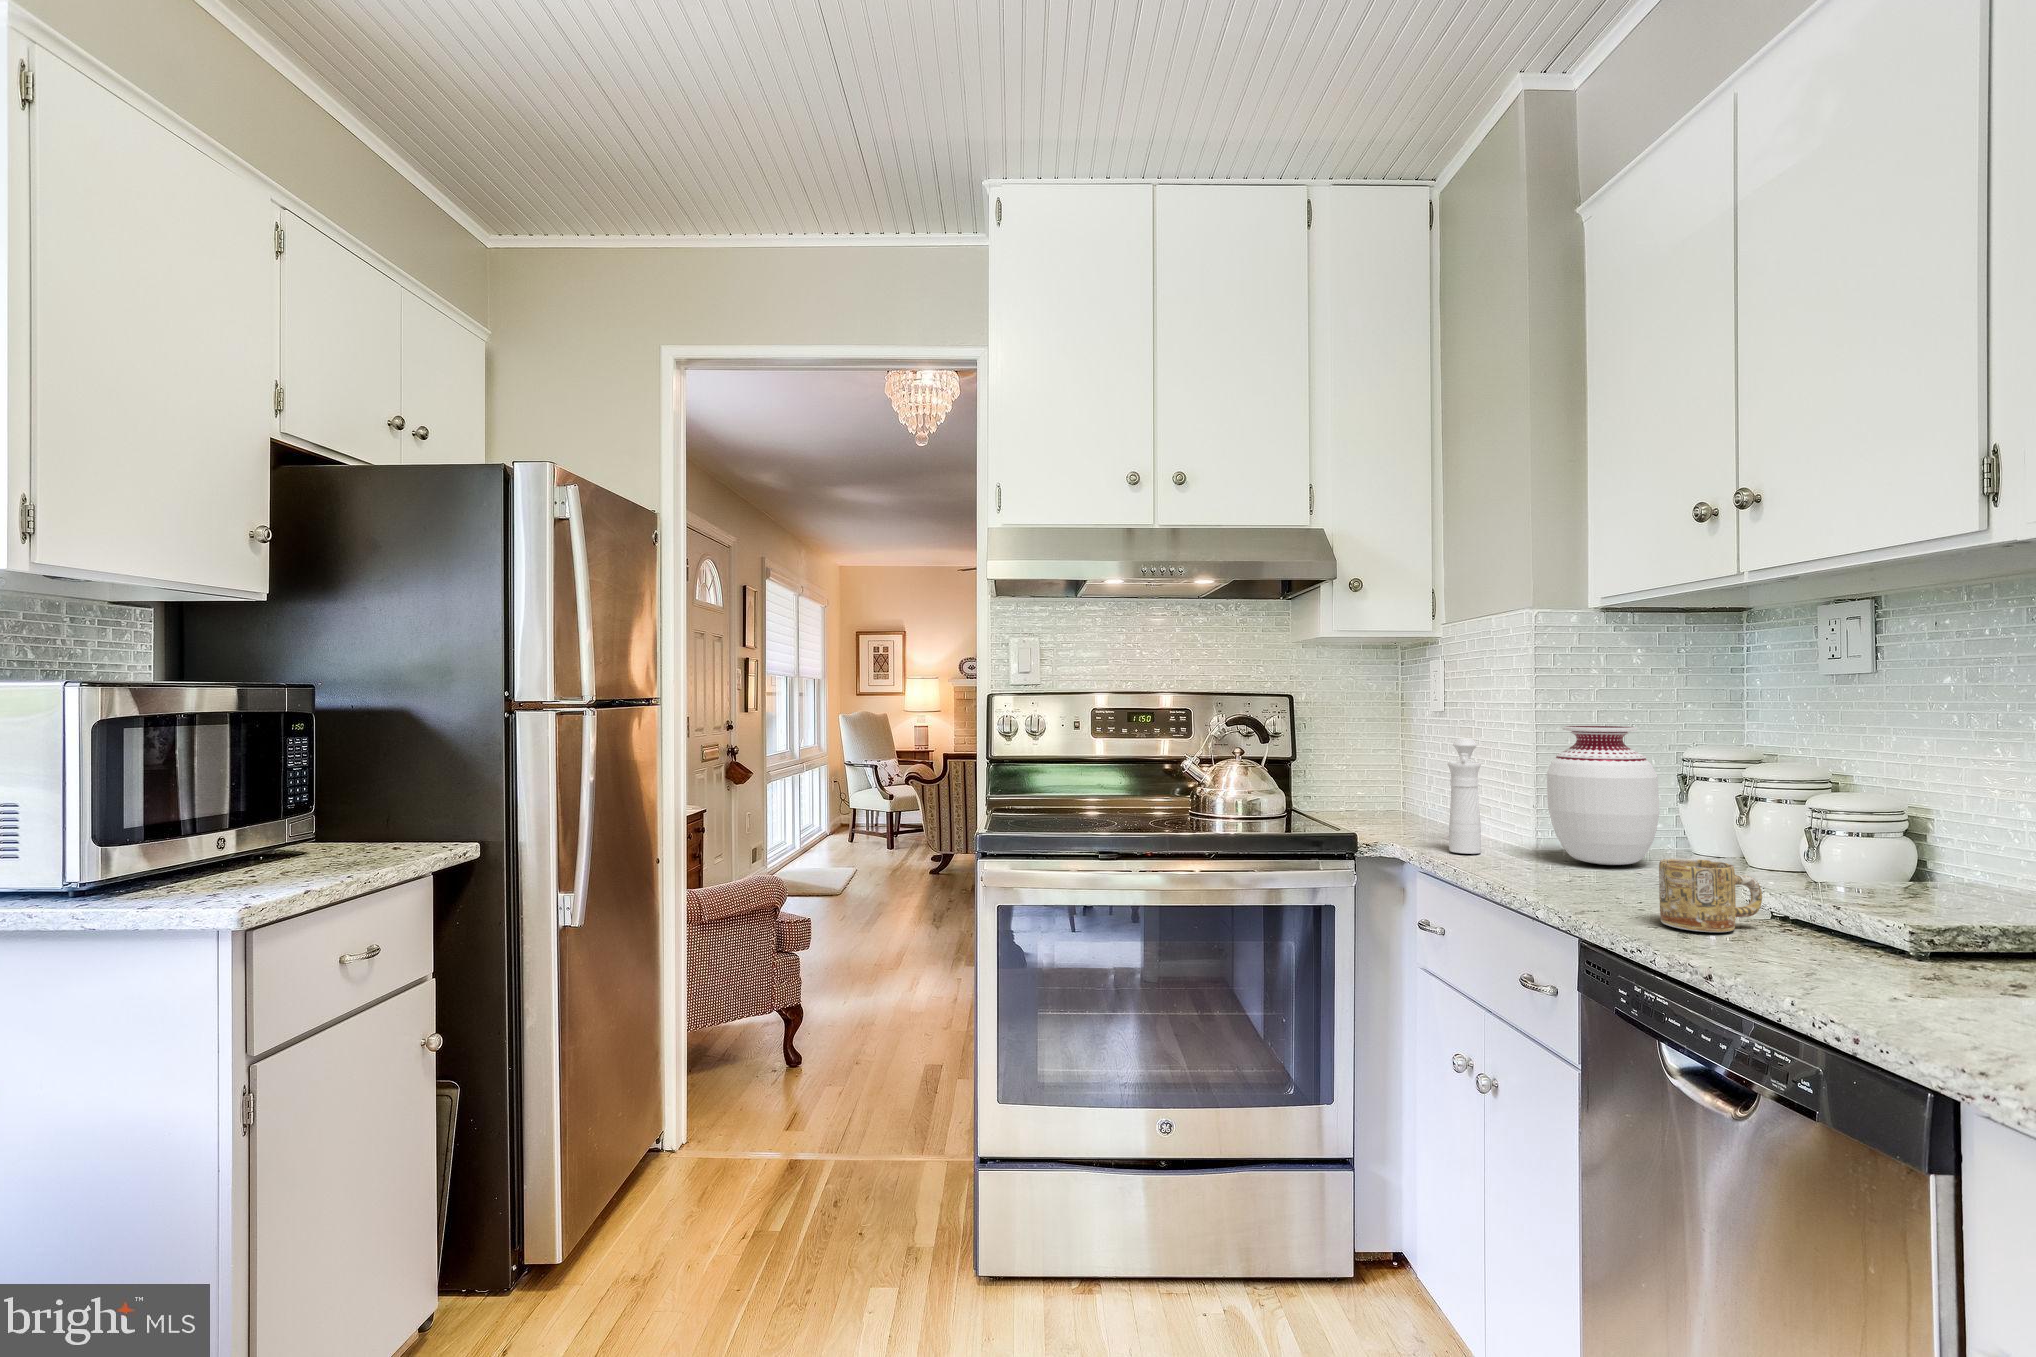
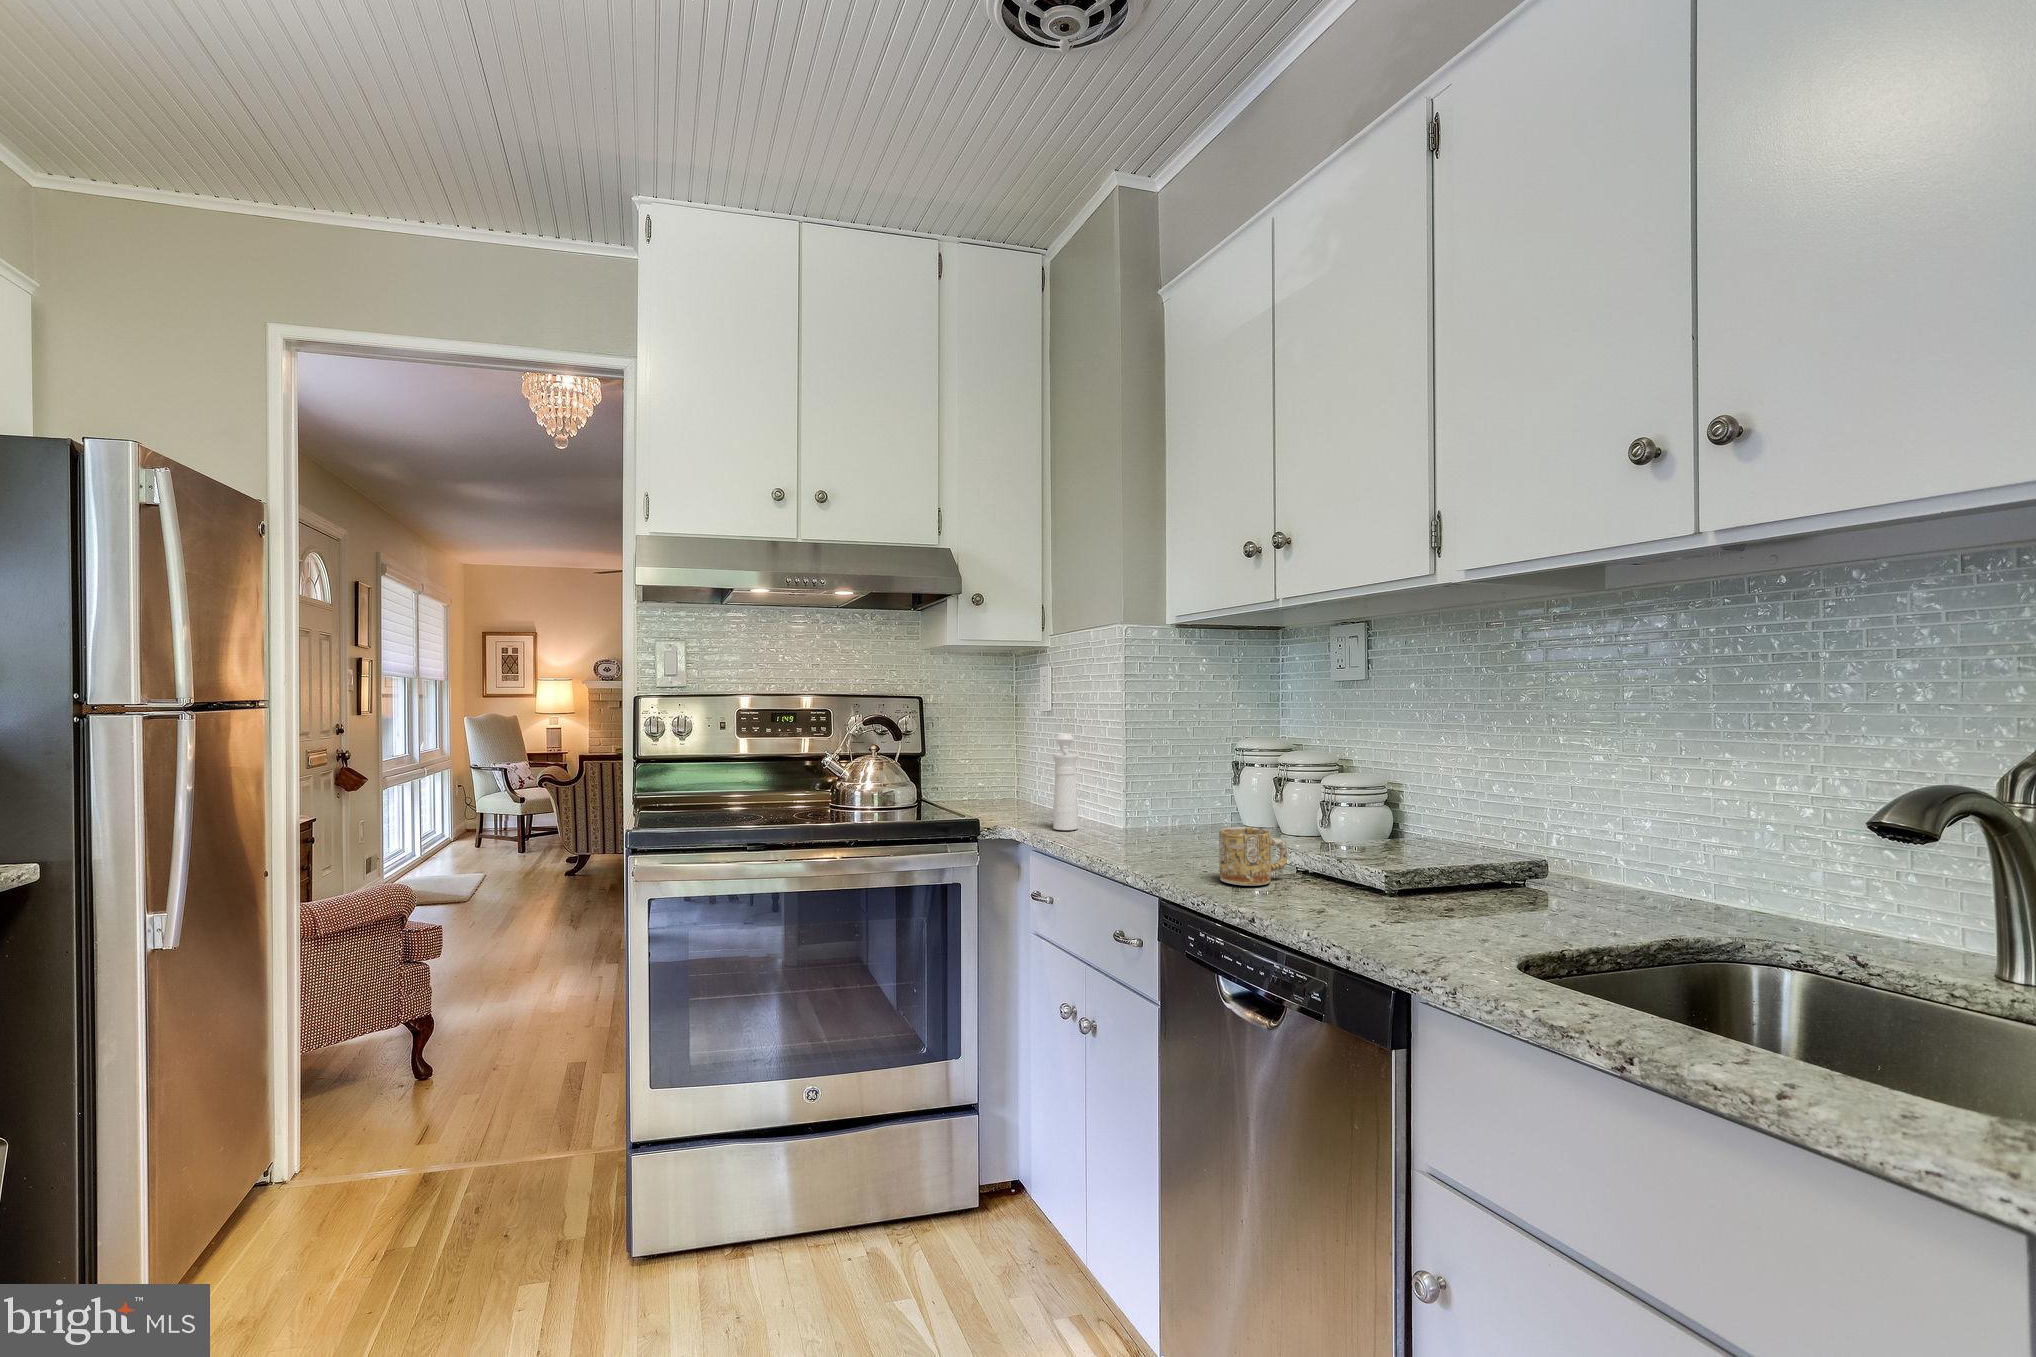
vase: present [1547,726,1659,865] -> none [1128,722,1206,833]

